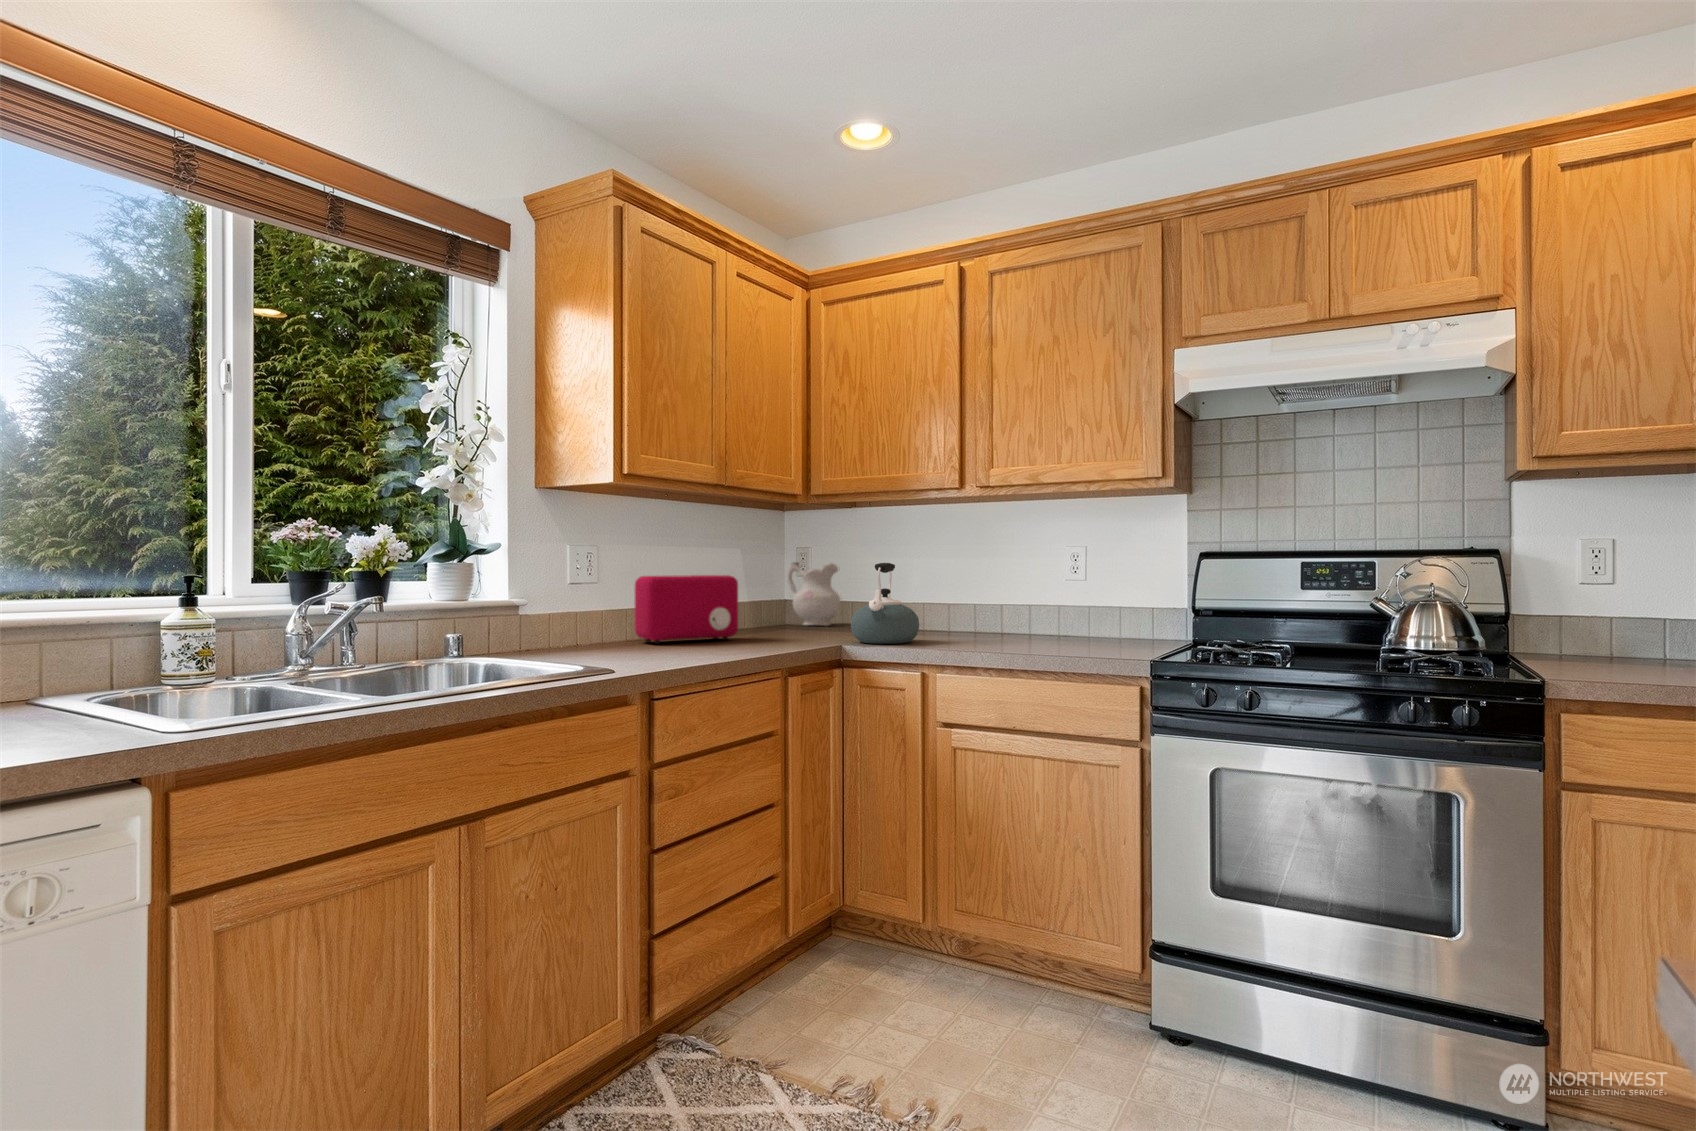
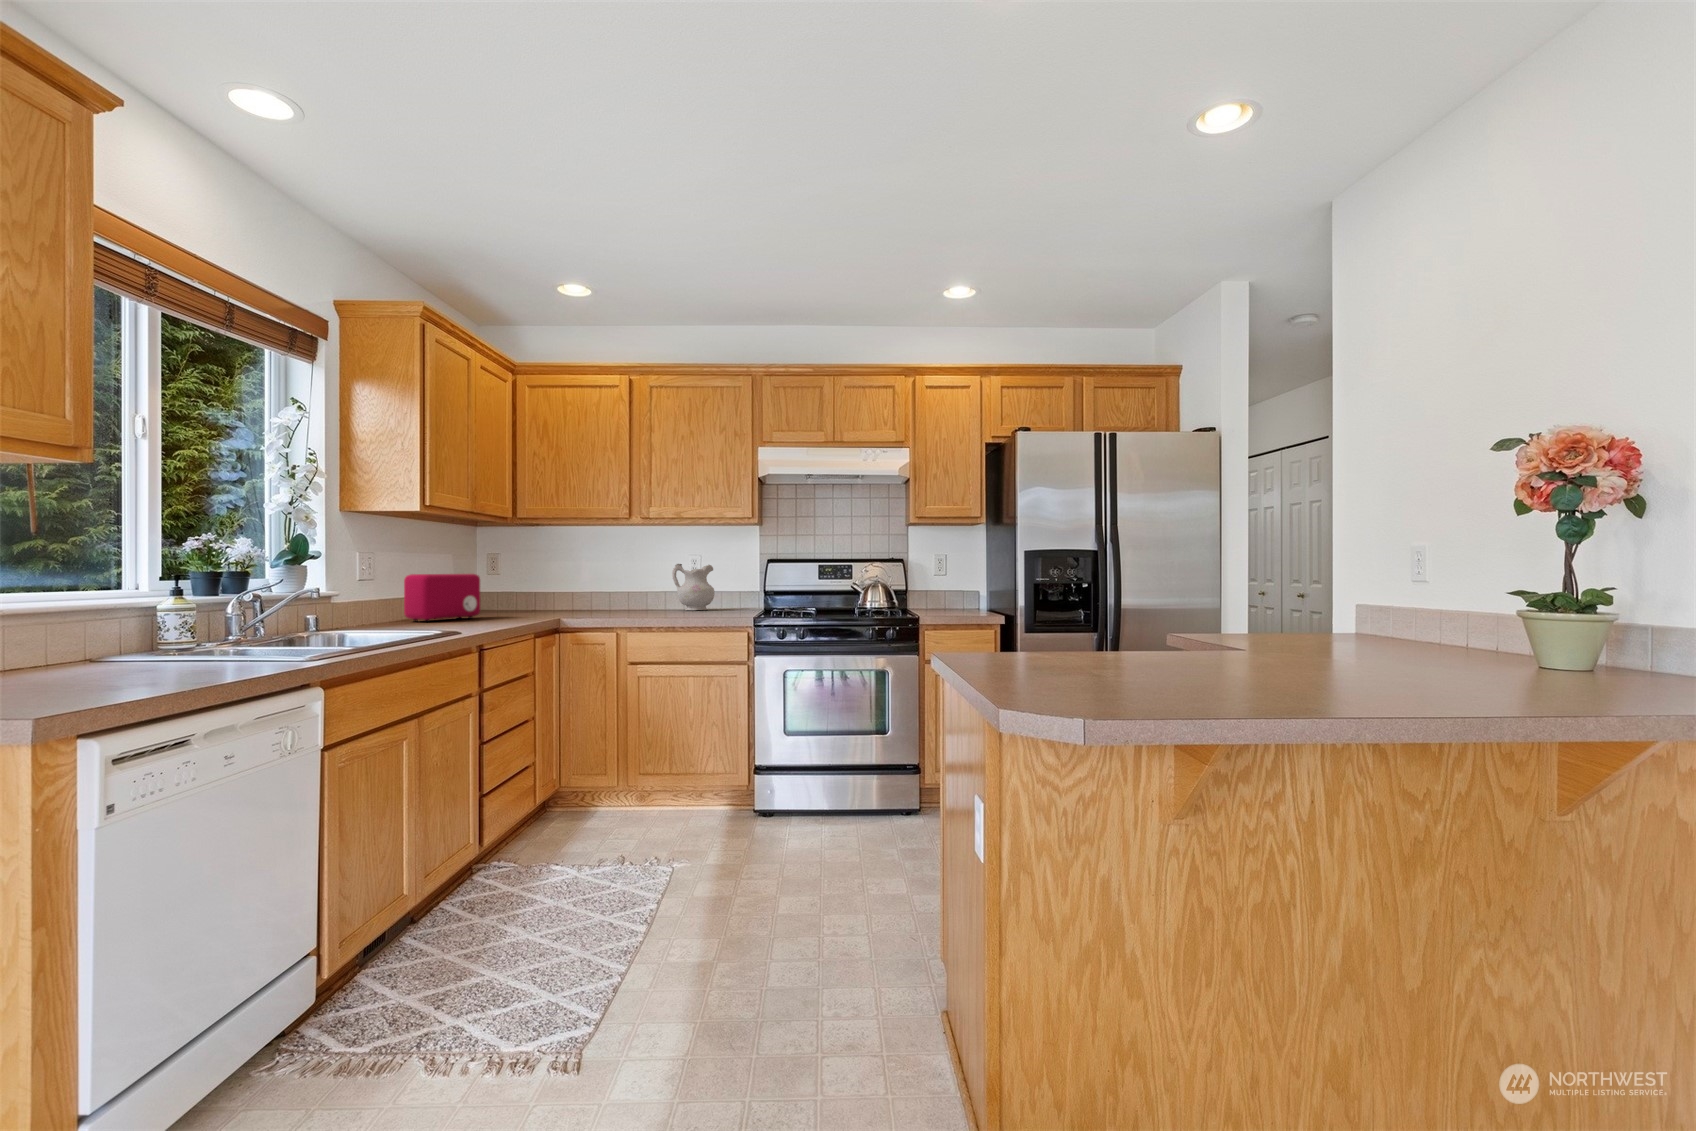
ceramic pitcher: present [787,562,840,626] -> present [672,564,715,610]
kettle: present [851,563,919,644] -> none [564,565,610,616]

